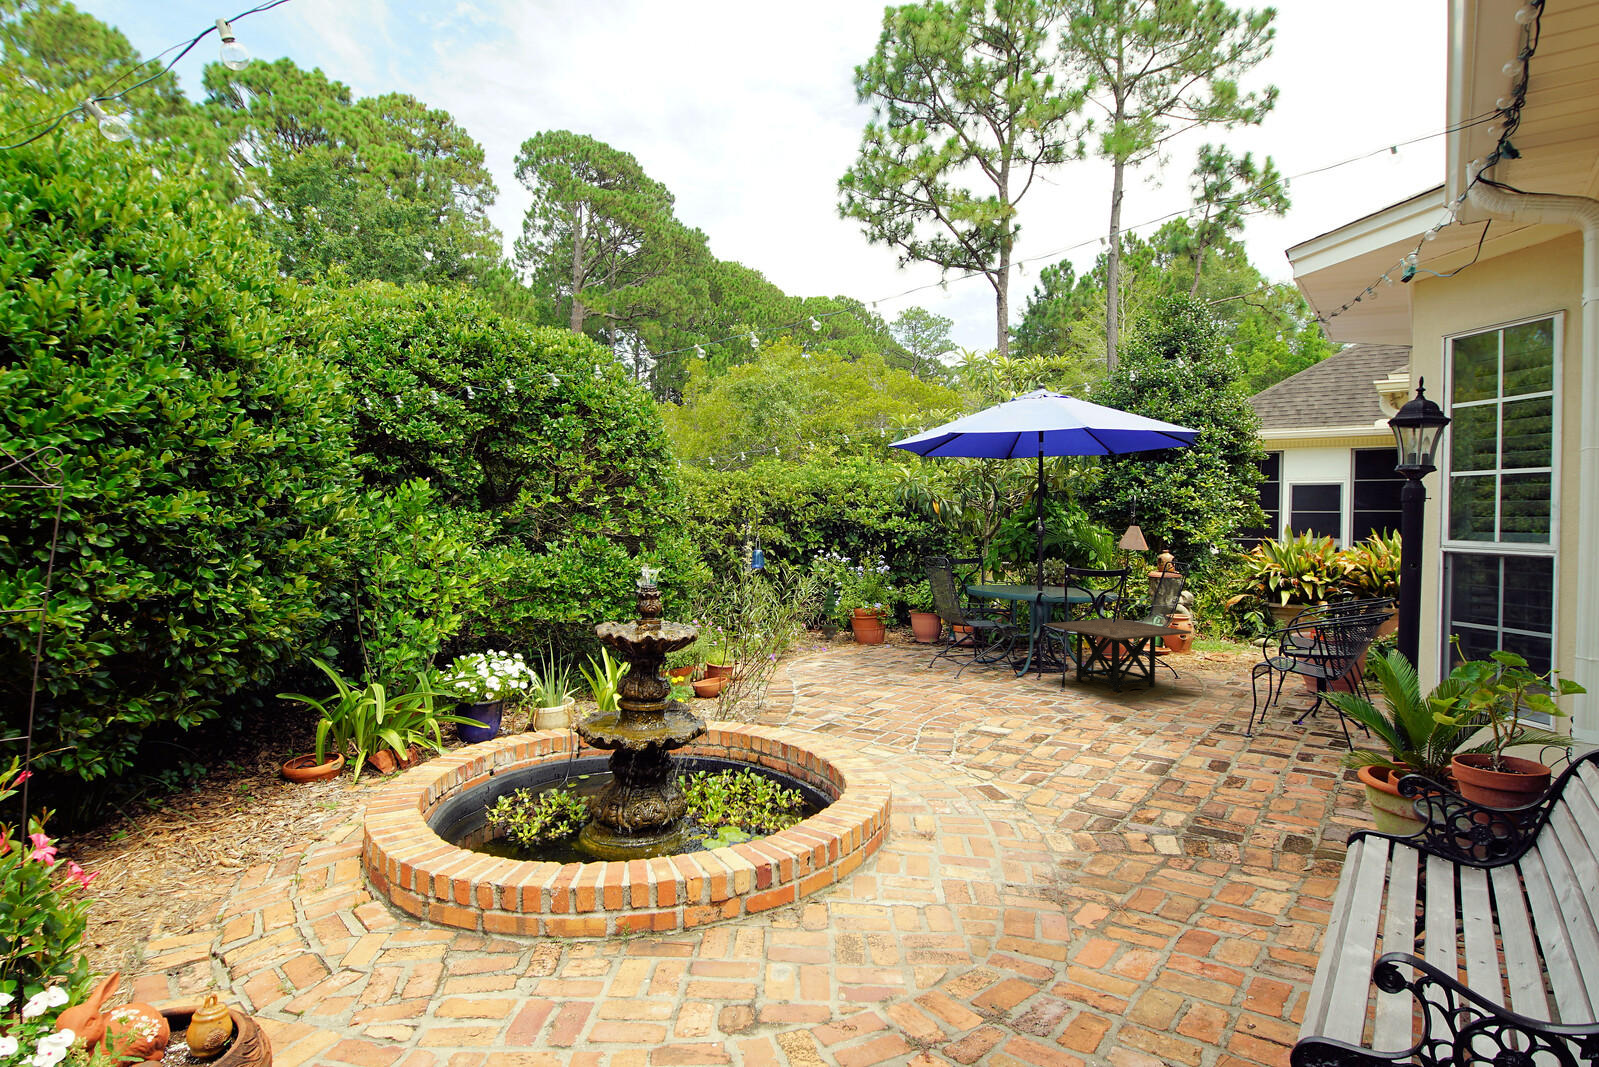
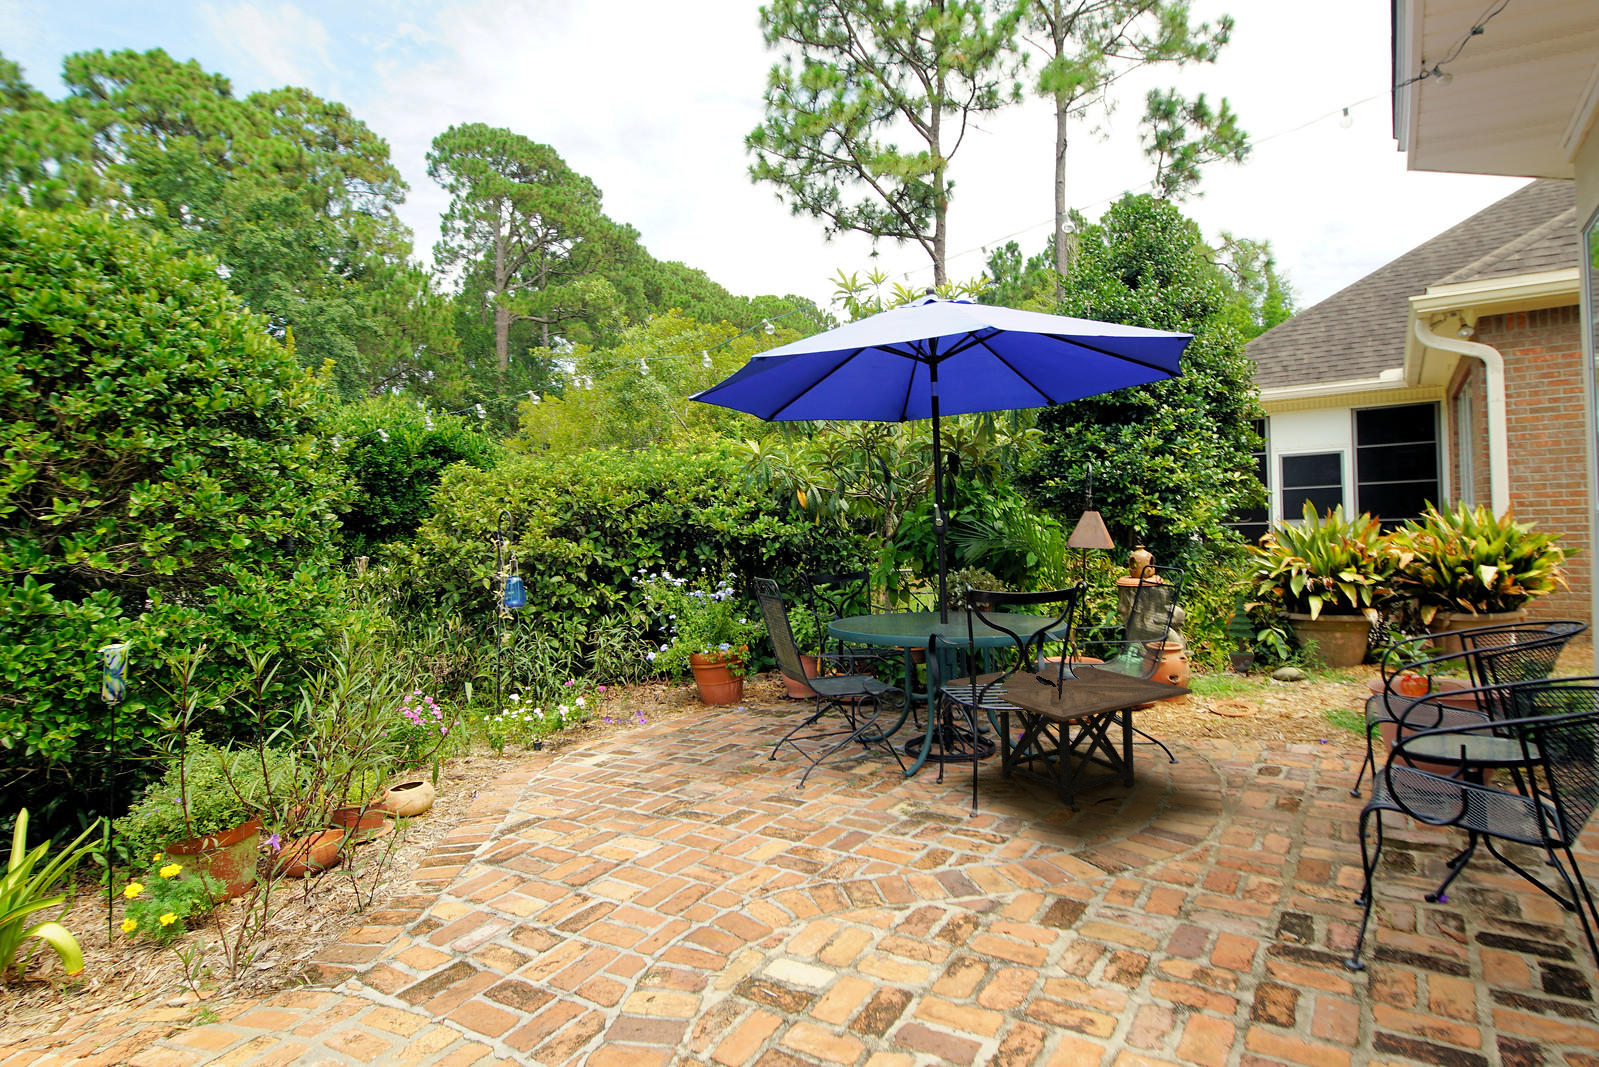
potted tree: present [821,586,839,639] -> present [1226,595,1256,671]

